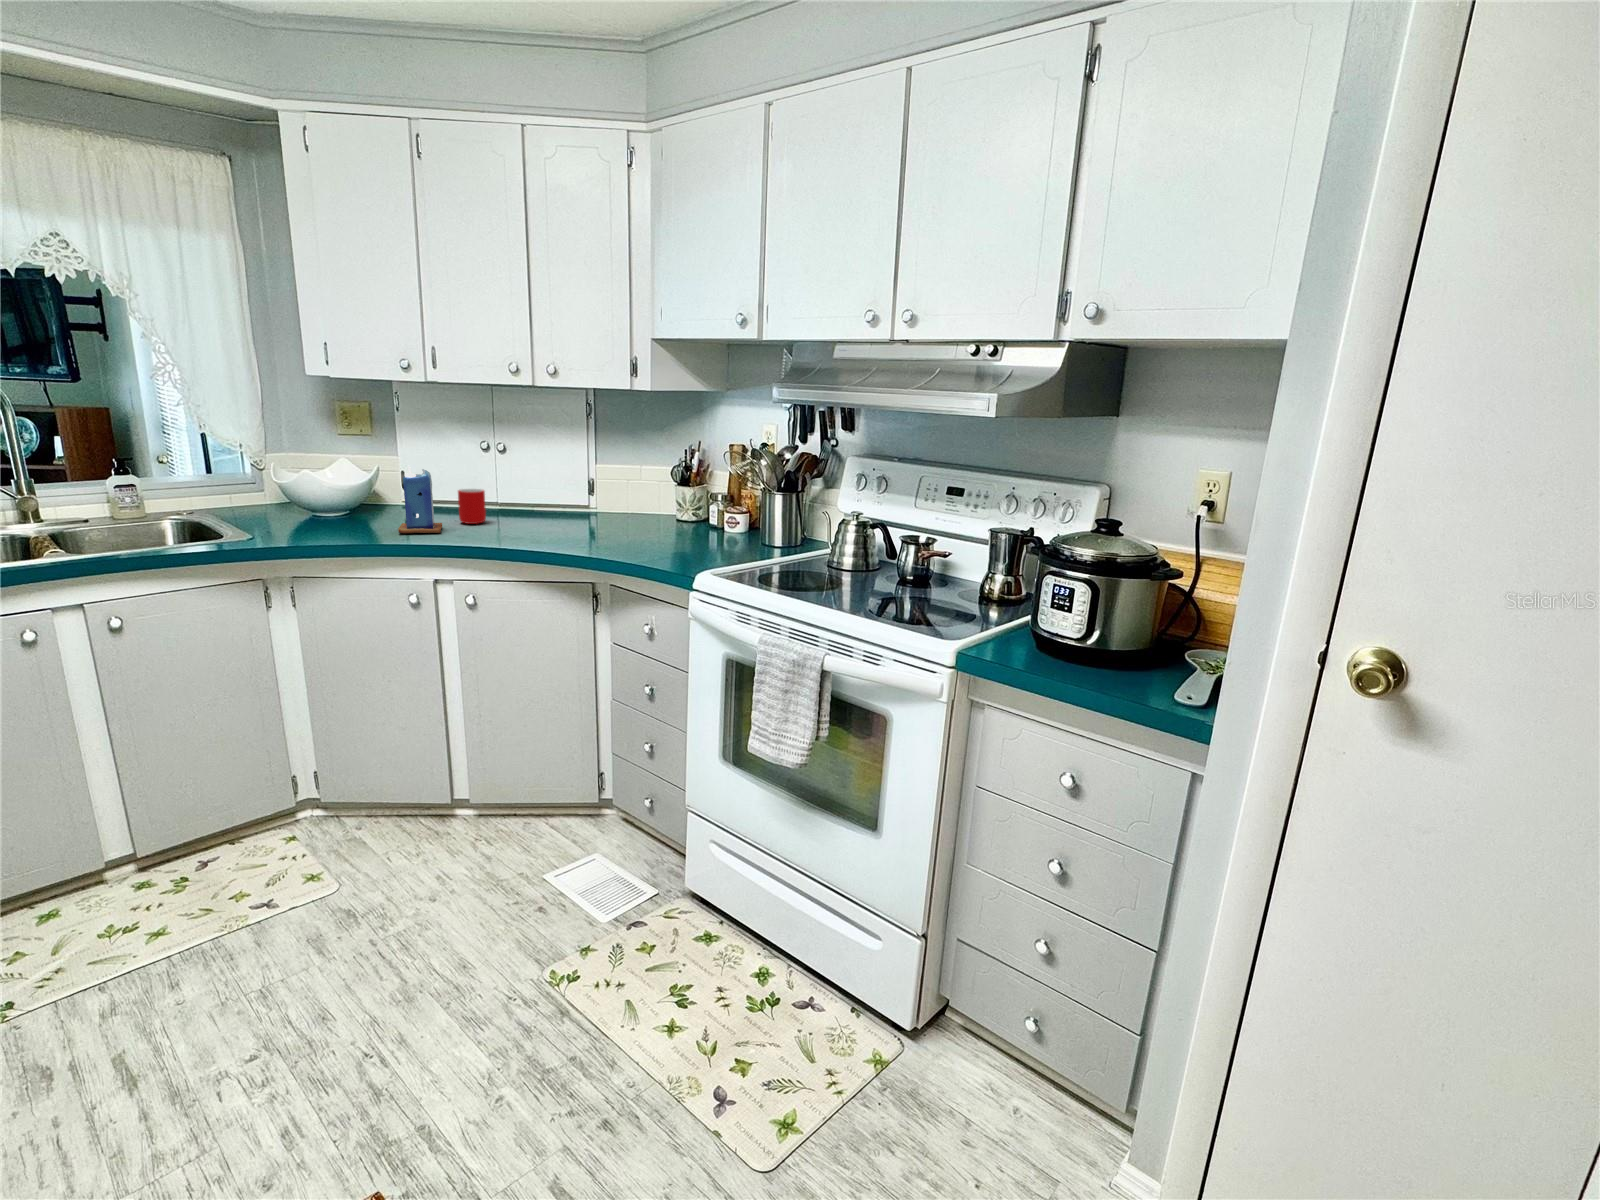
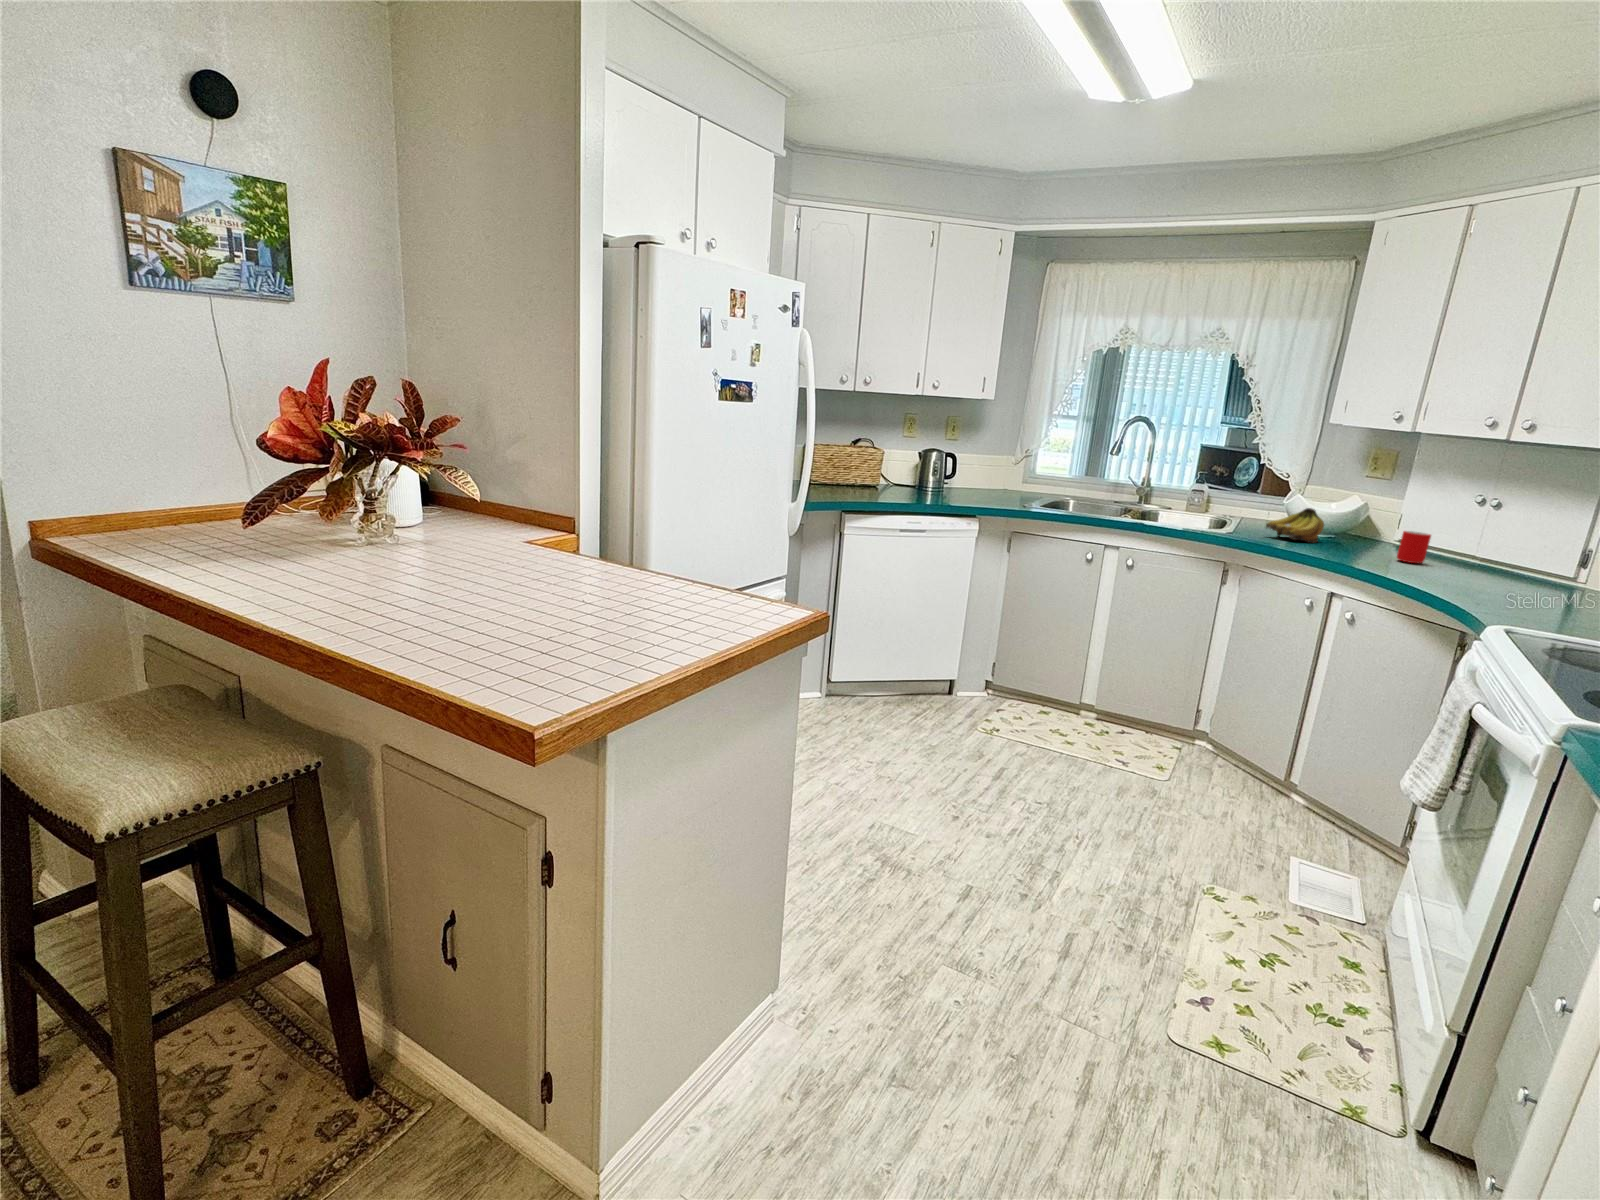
candle: present [398,466,442,533] -> none [1325,500,1375,559]
fruit: none [293,481,357,525] -> present [1266,508,1324,543]

